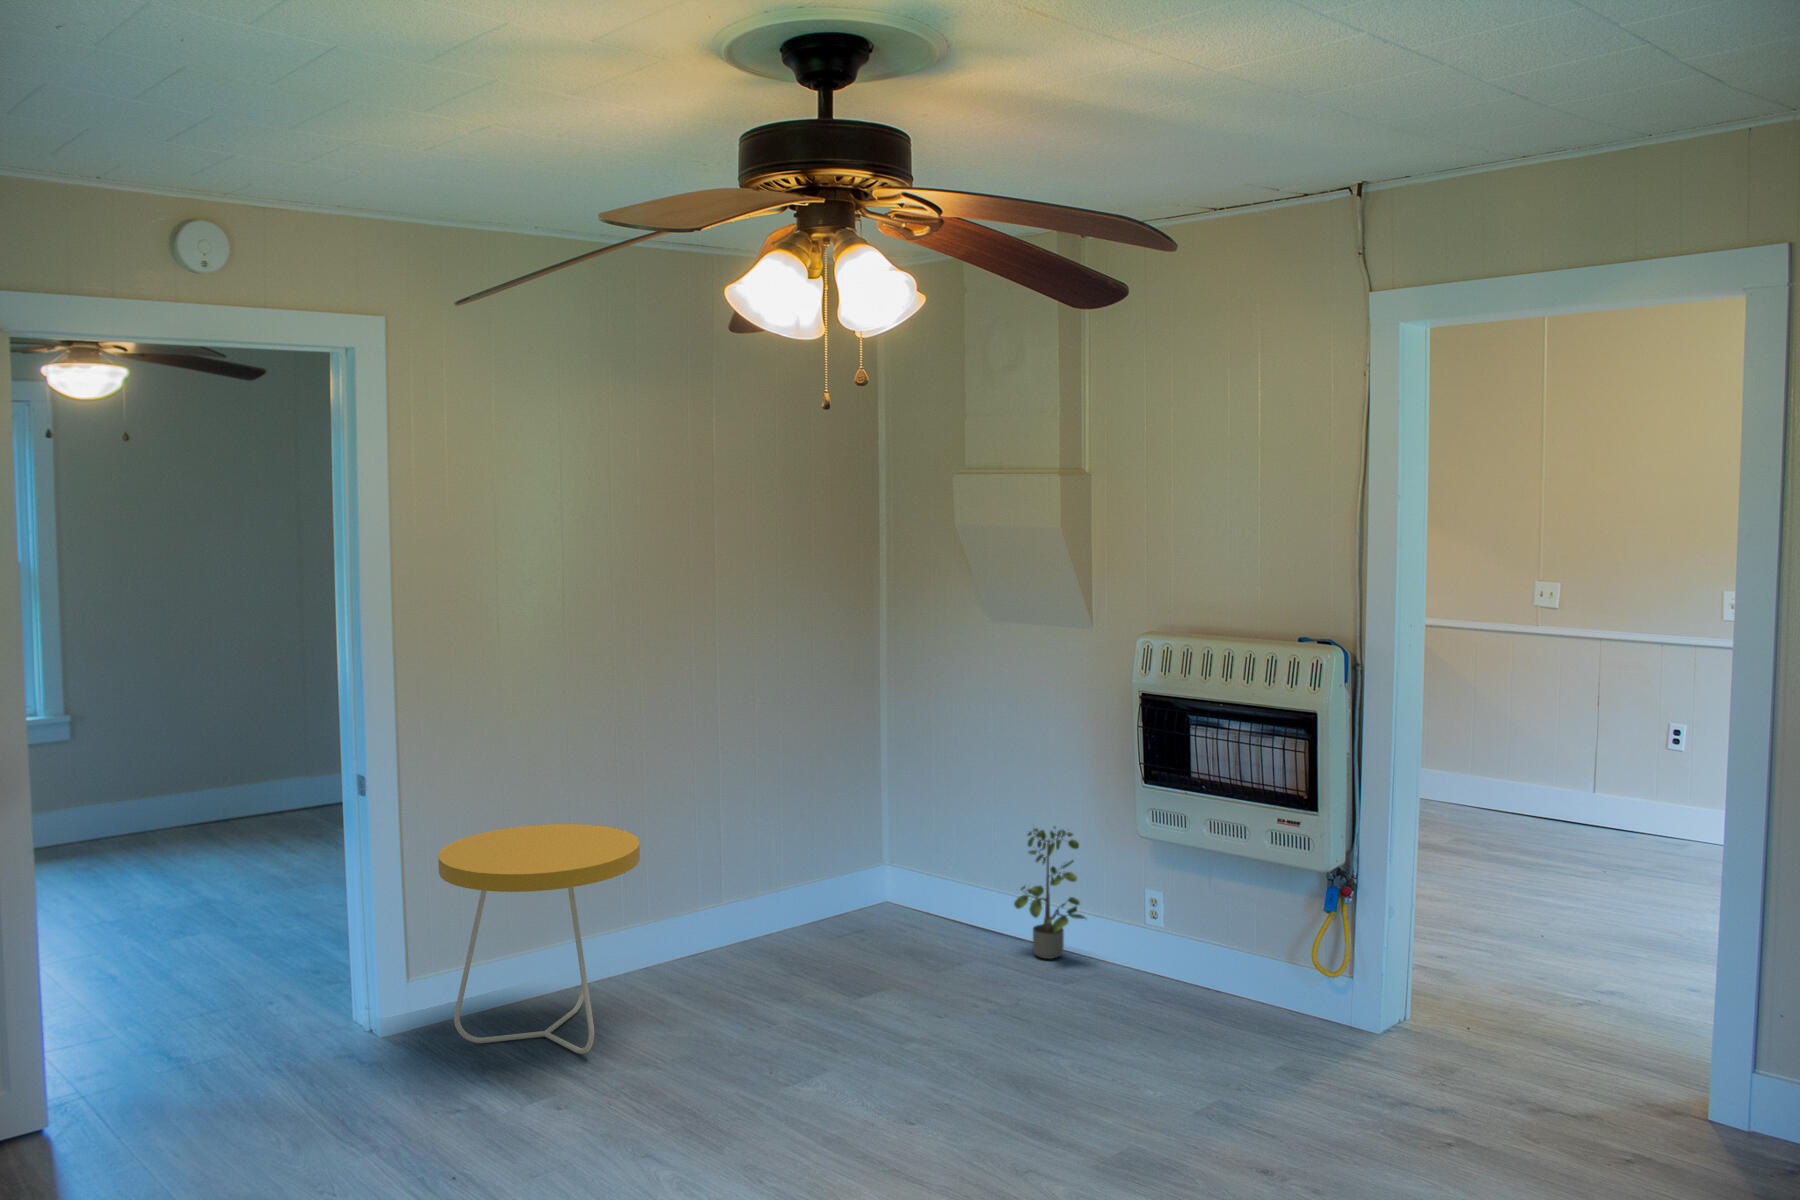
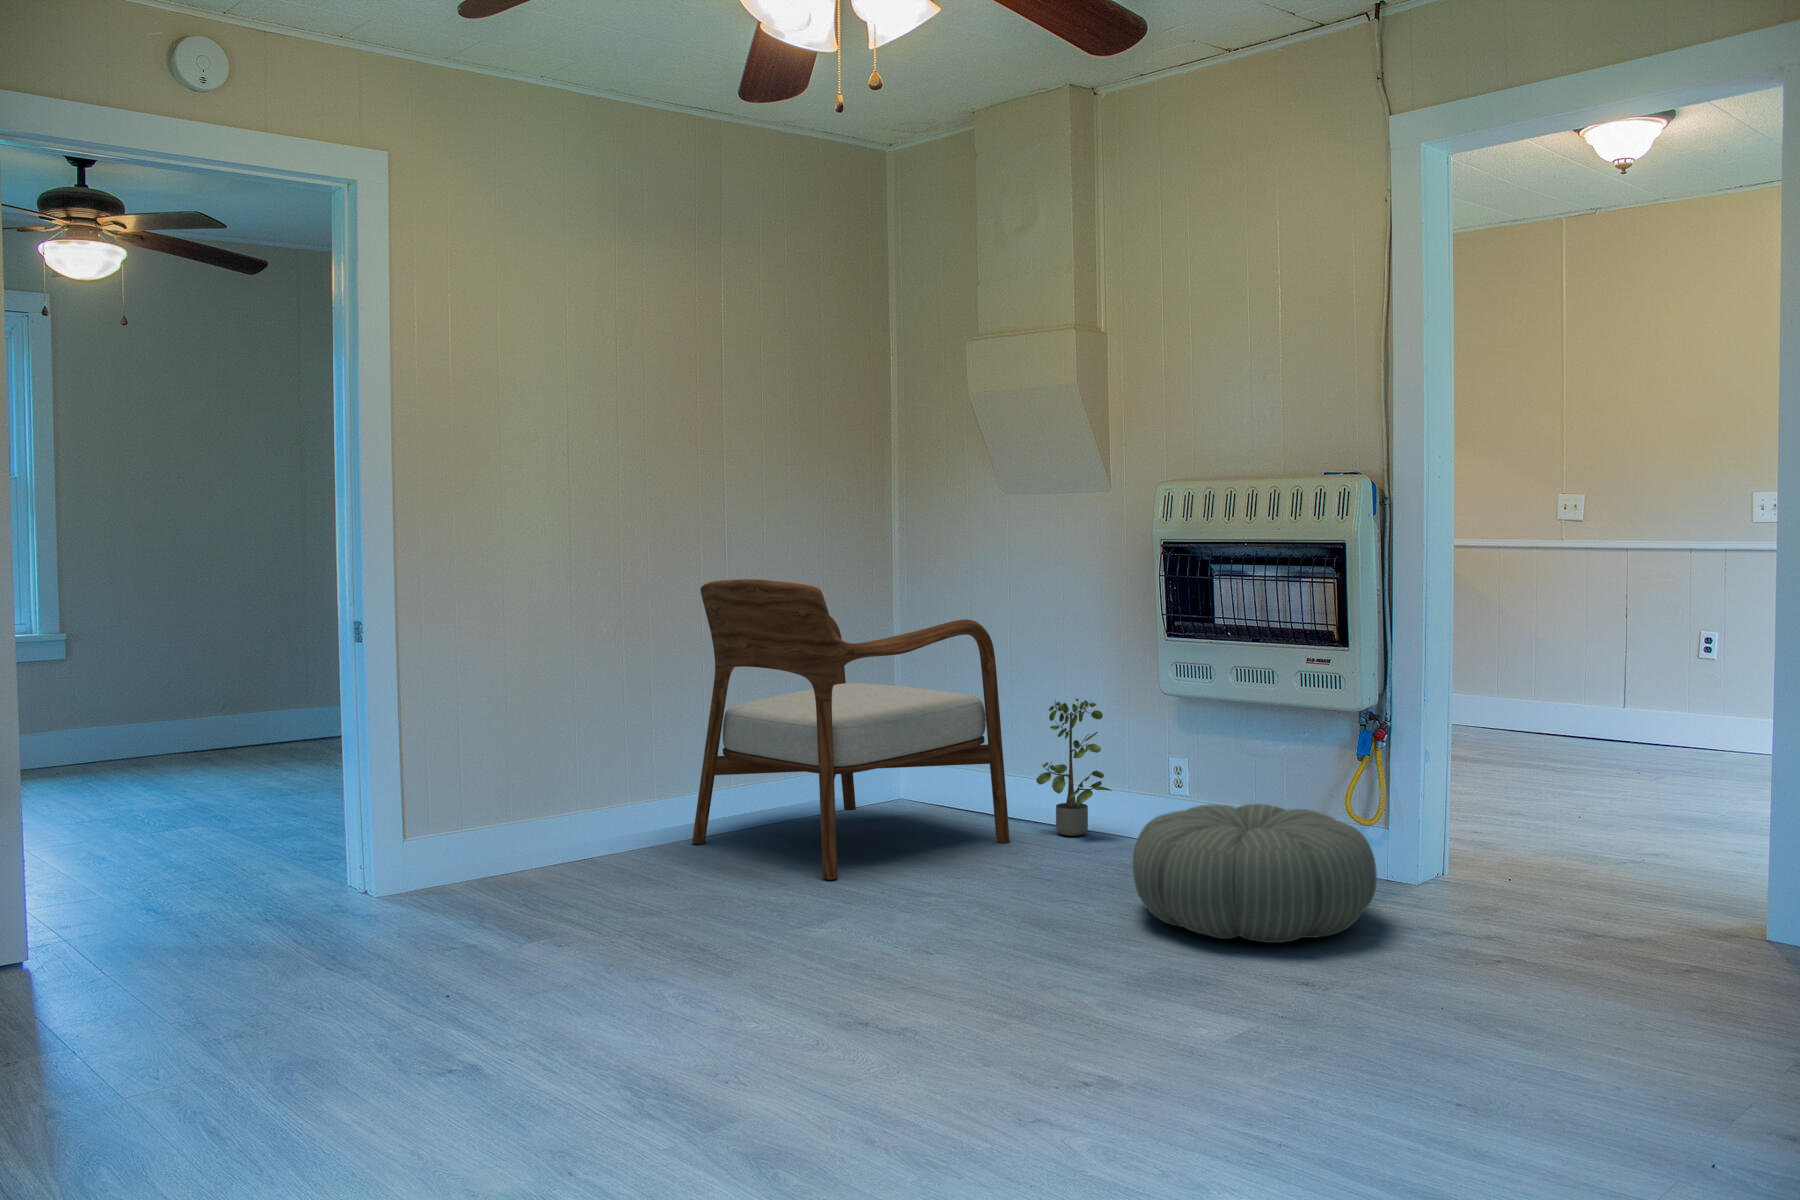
armchair: none [679,714,988,1020] -> present [692,579,1010,880]
side table: present [438,824,640,1054] -> none [446,686,651,905]
pouf: none [1107,963,1343,1122] -> present [1133,804,1377,943]

